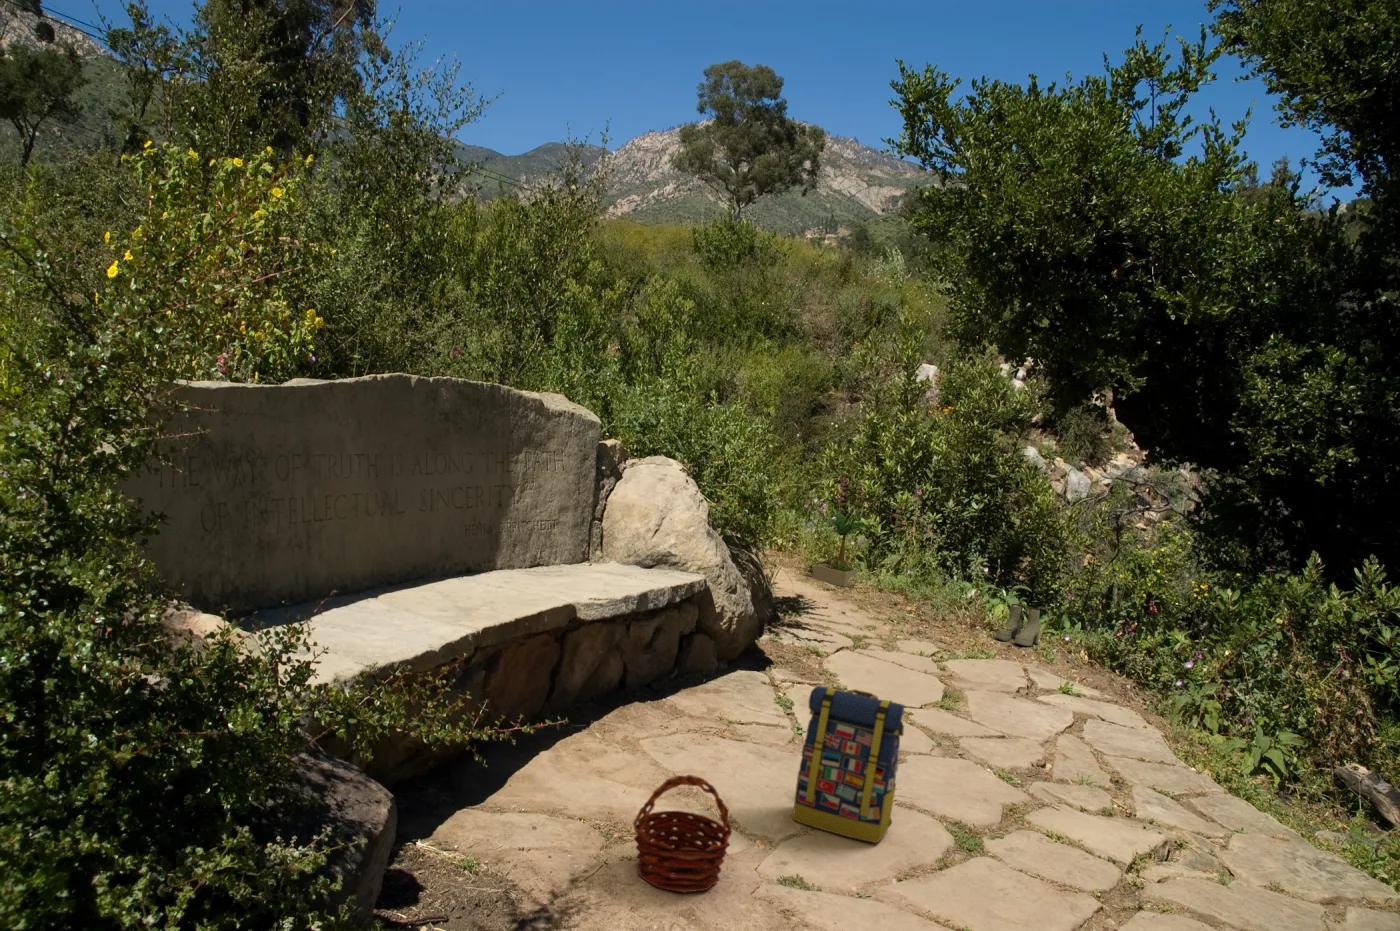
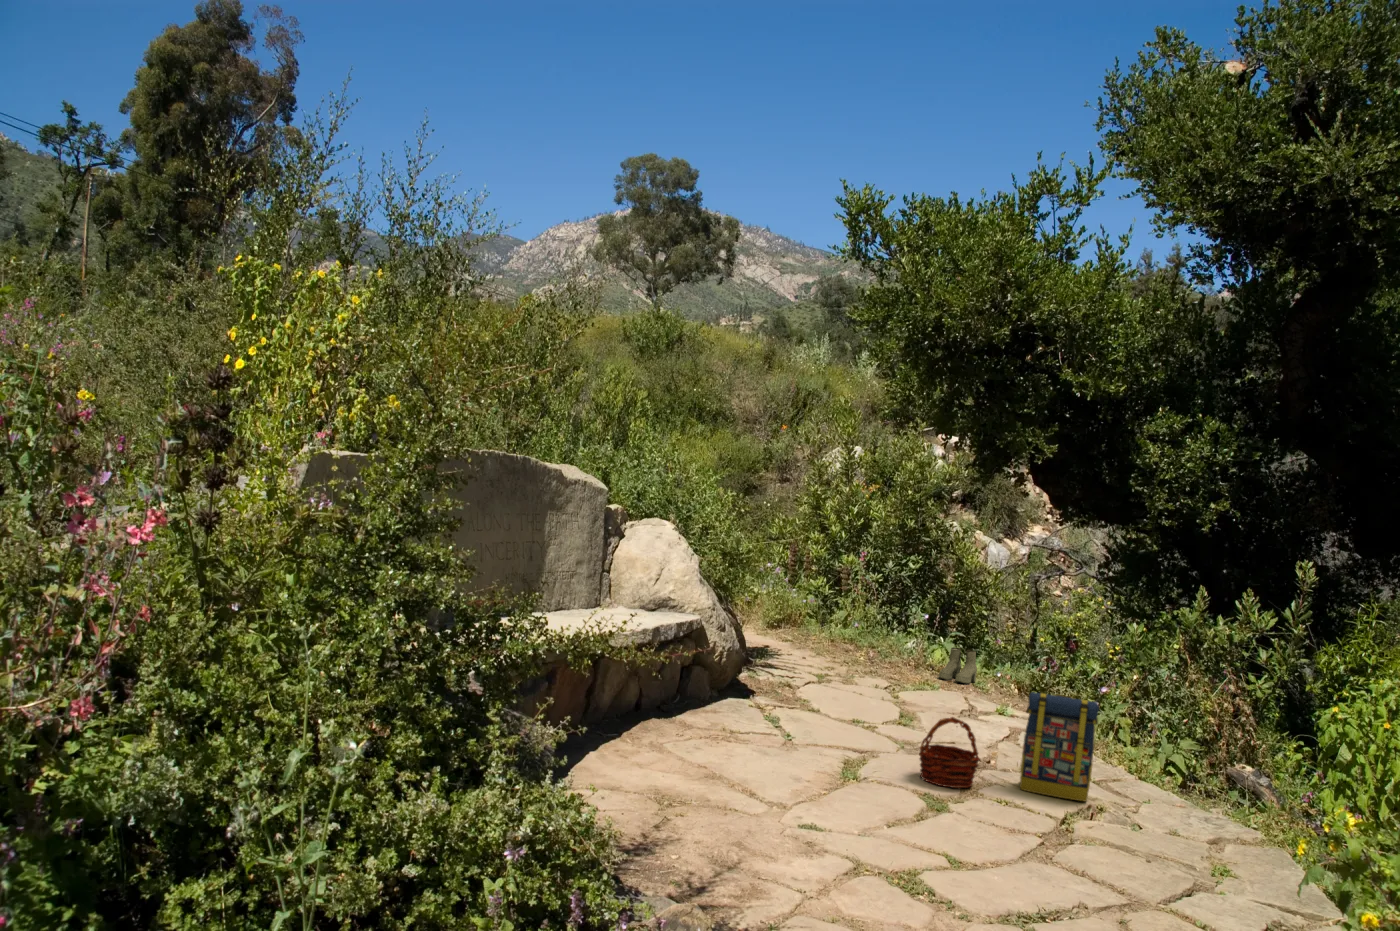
potted plant: present [812,509,872,587] -> none [771,570,826,640]
backpack: present [793,686,904,843] -> present [1020,692,1099,801]
basket: present [633,775,732,893] -> present [919,717,980,788]

